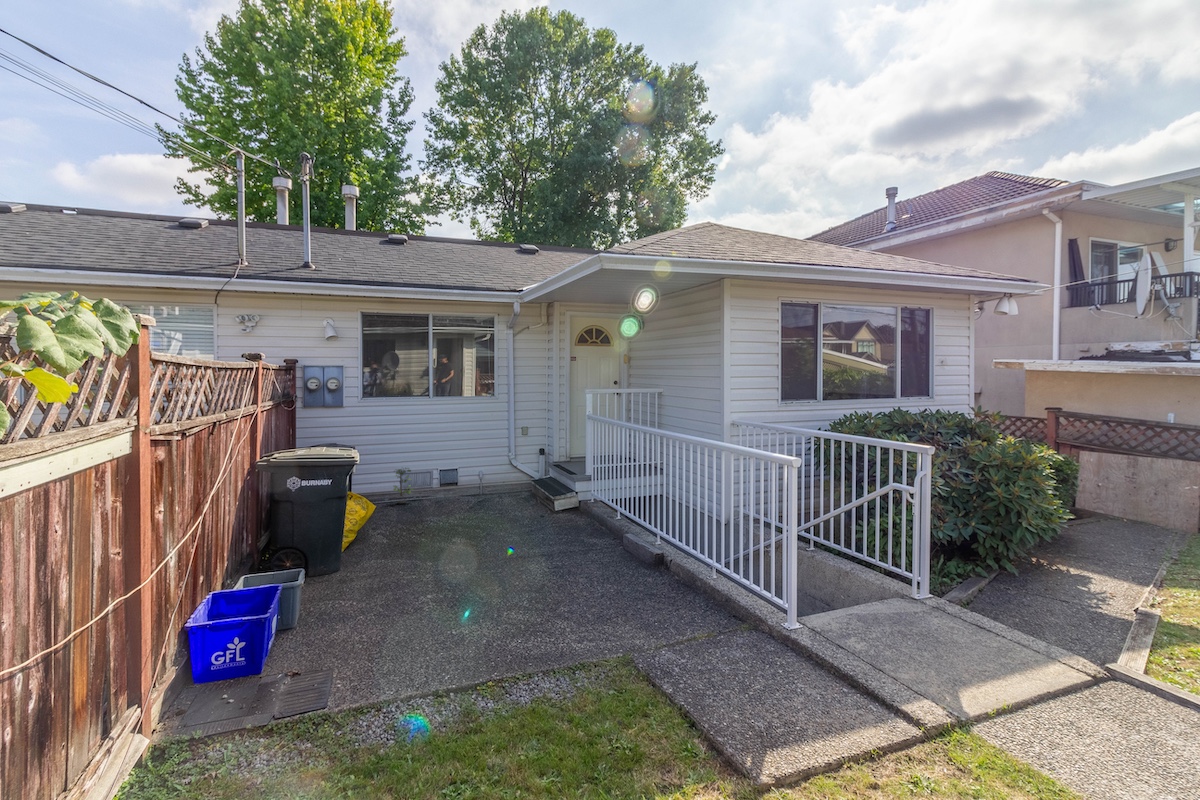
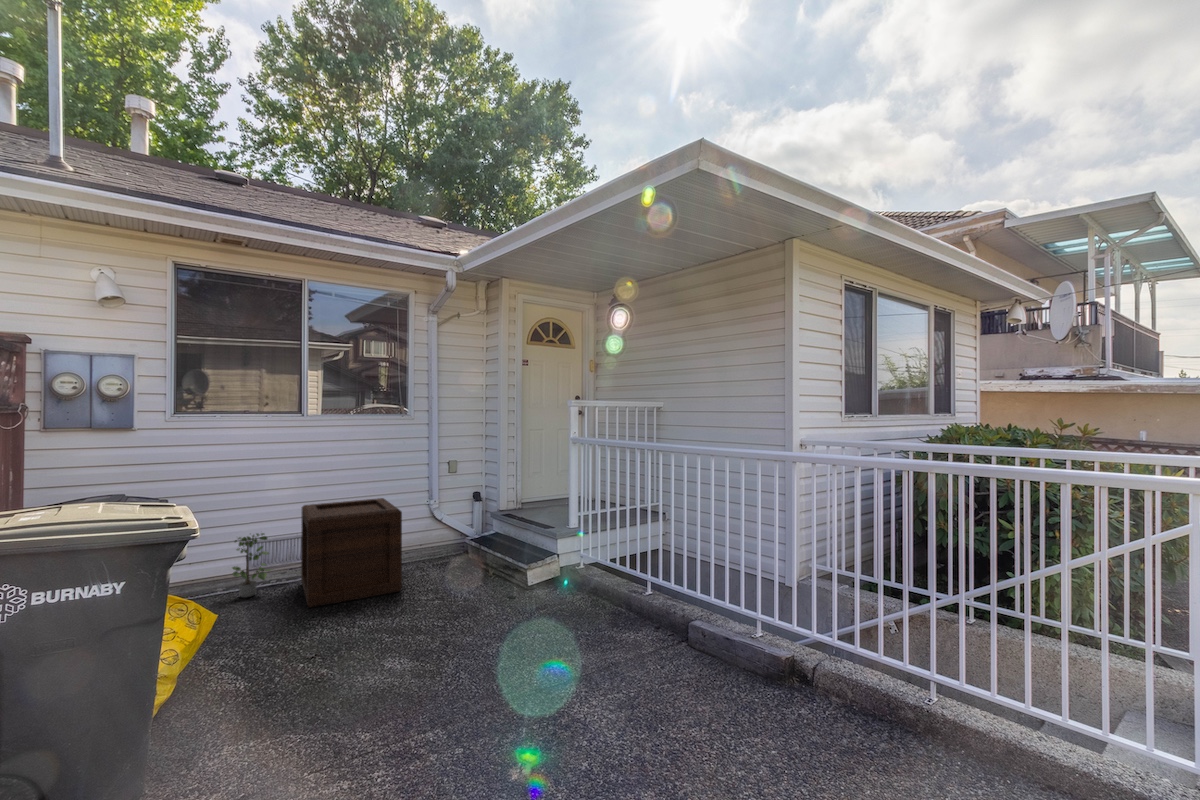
wooden crate: none [426,451,480,511] -> present [301,498,402,608]

